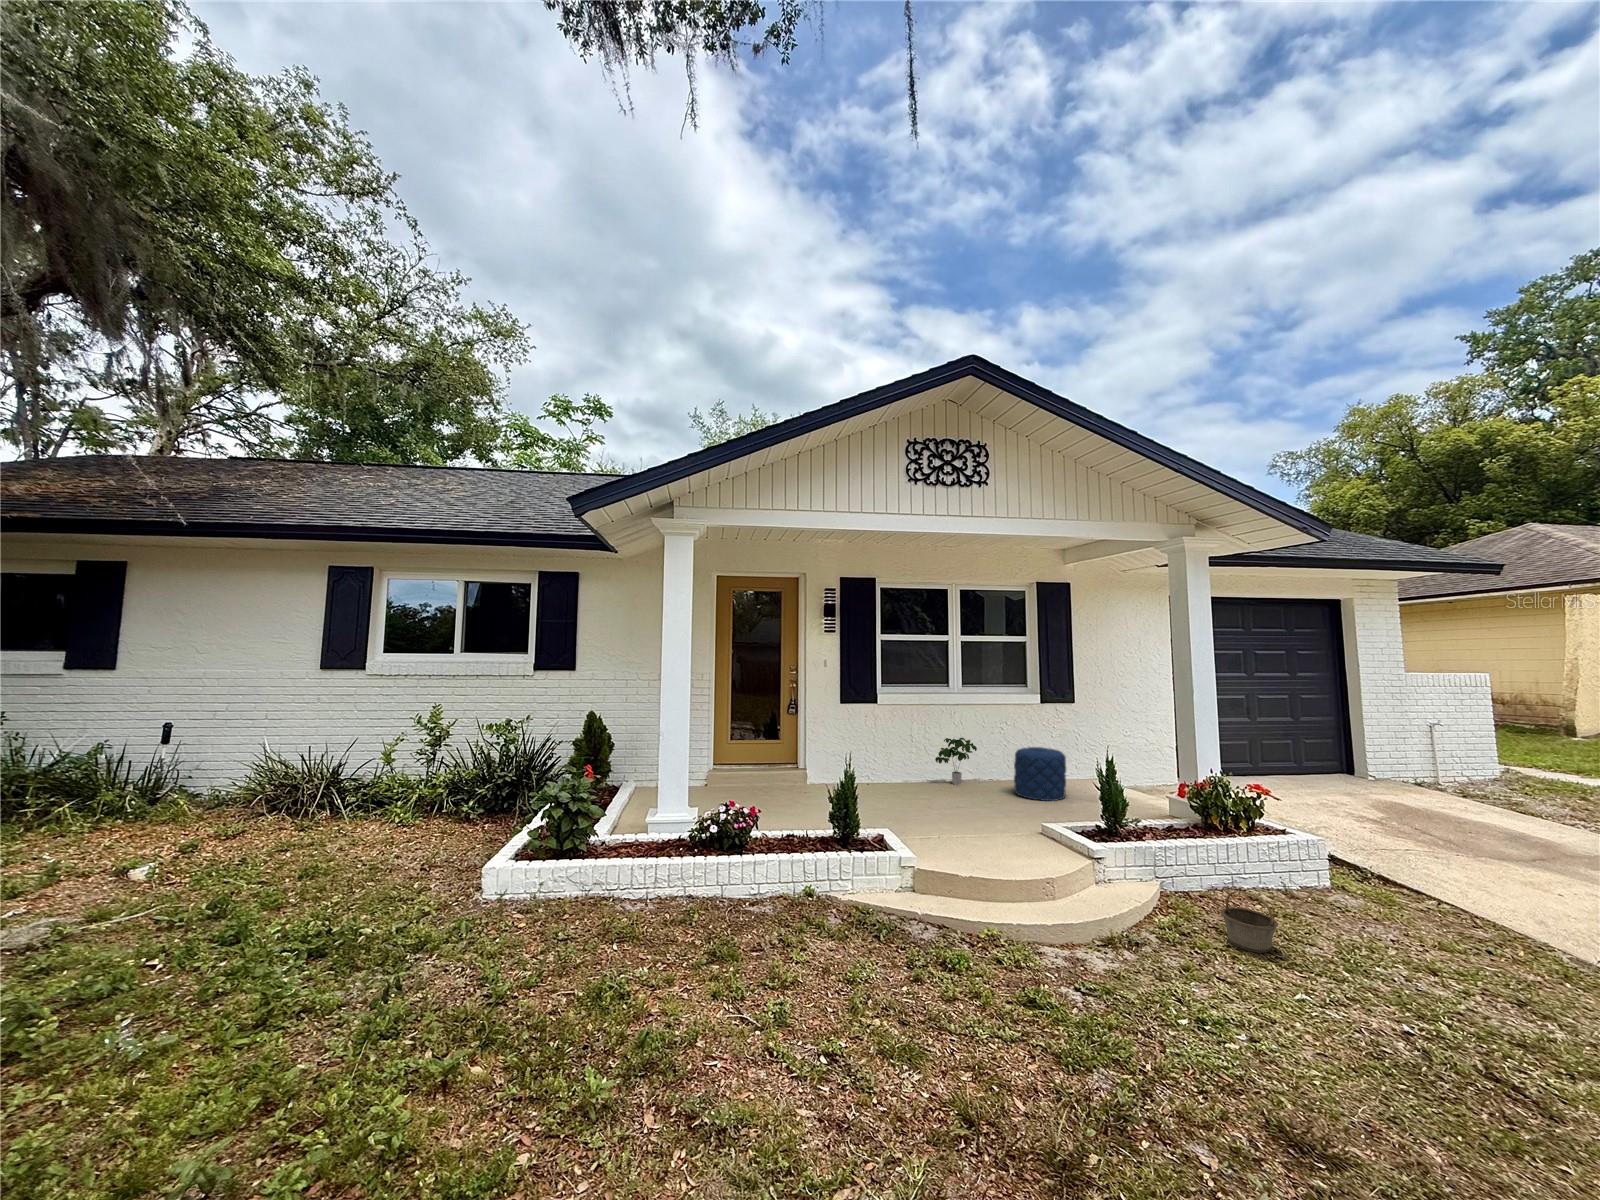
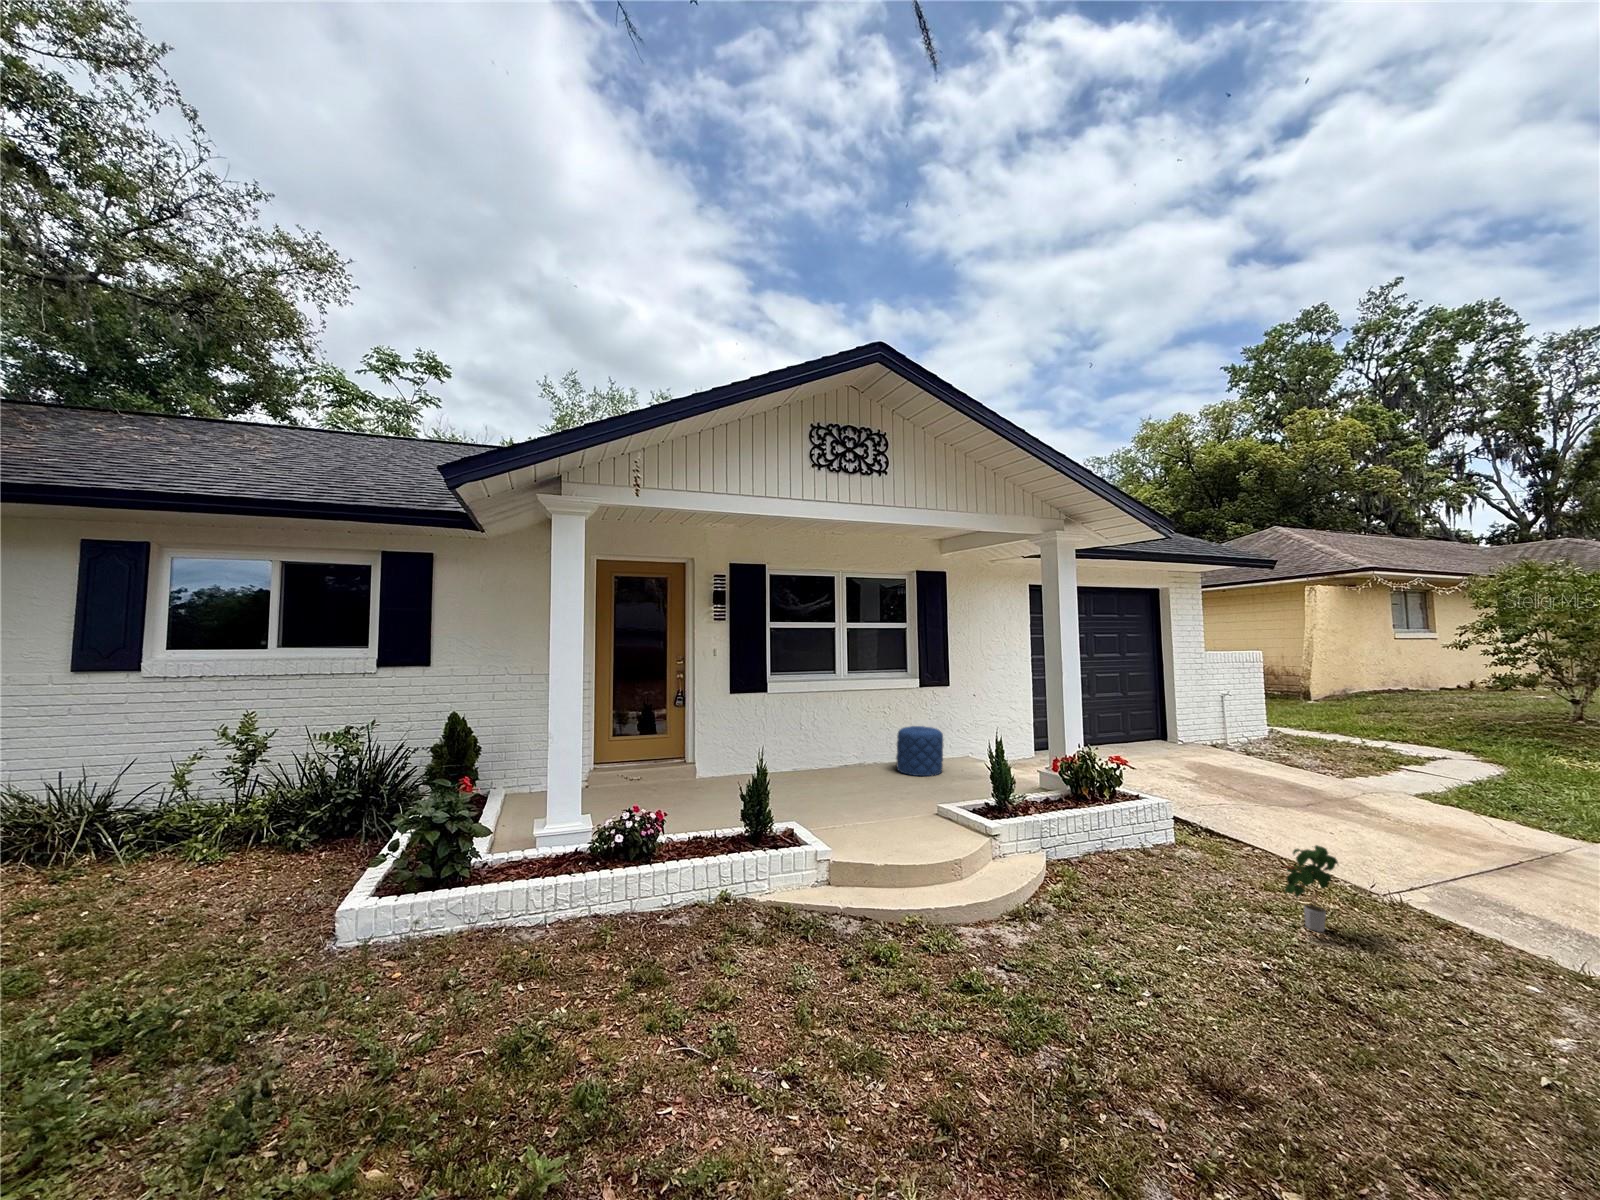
potted plant: present [935,738,977,785] -> present [1285,845,1338,932]
basket: present [1221,891,1278,953] -> none [1100,852,1147,906]

